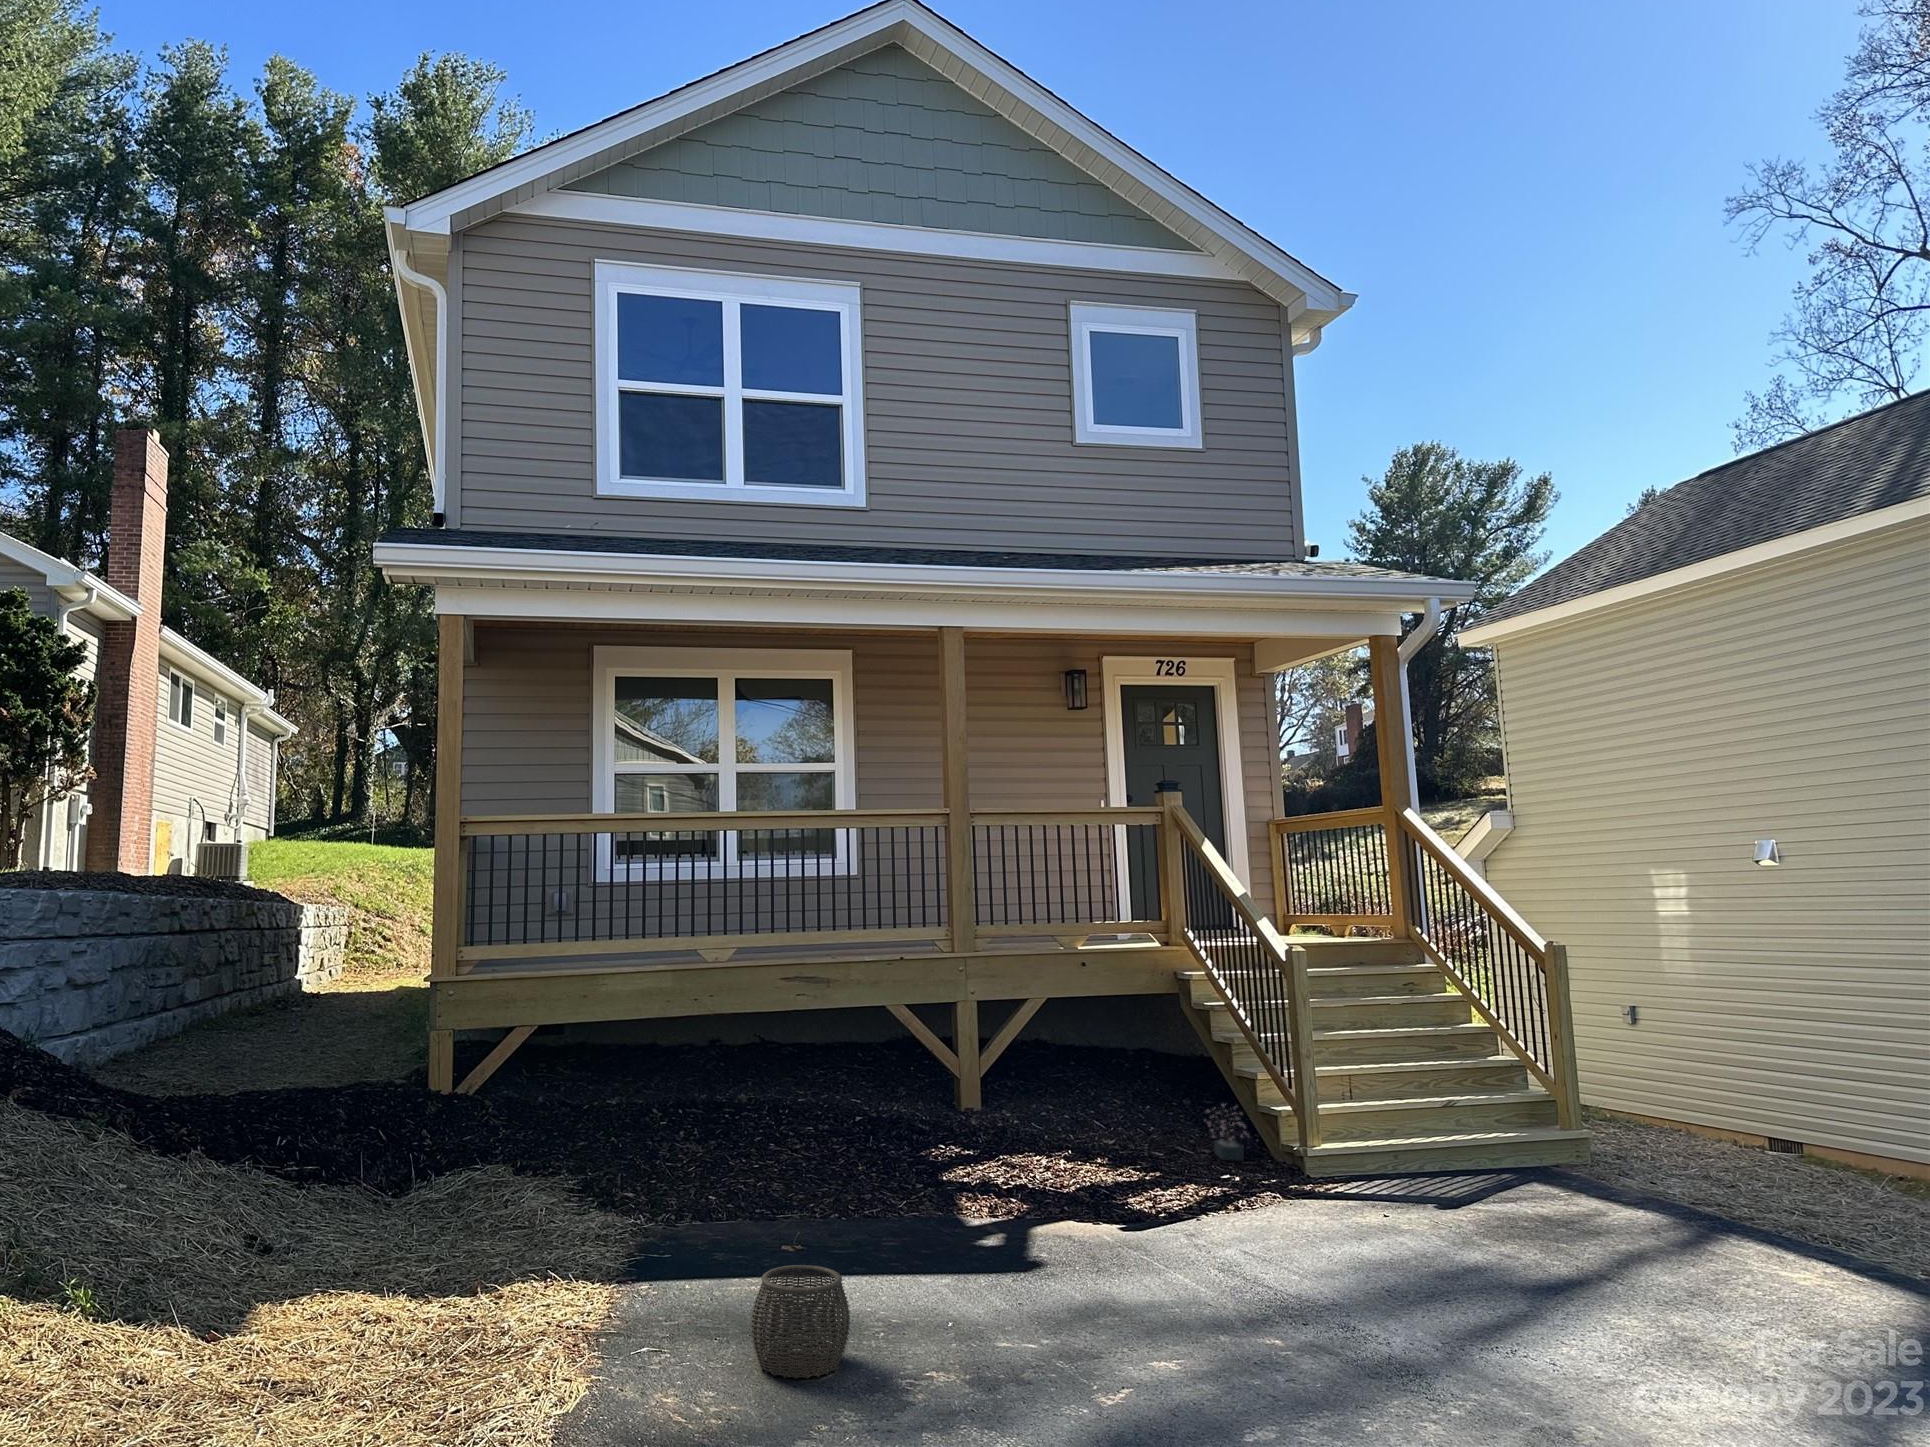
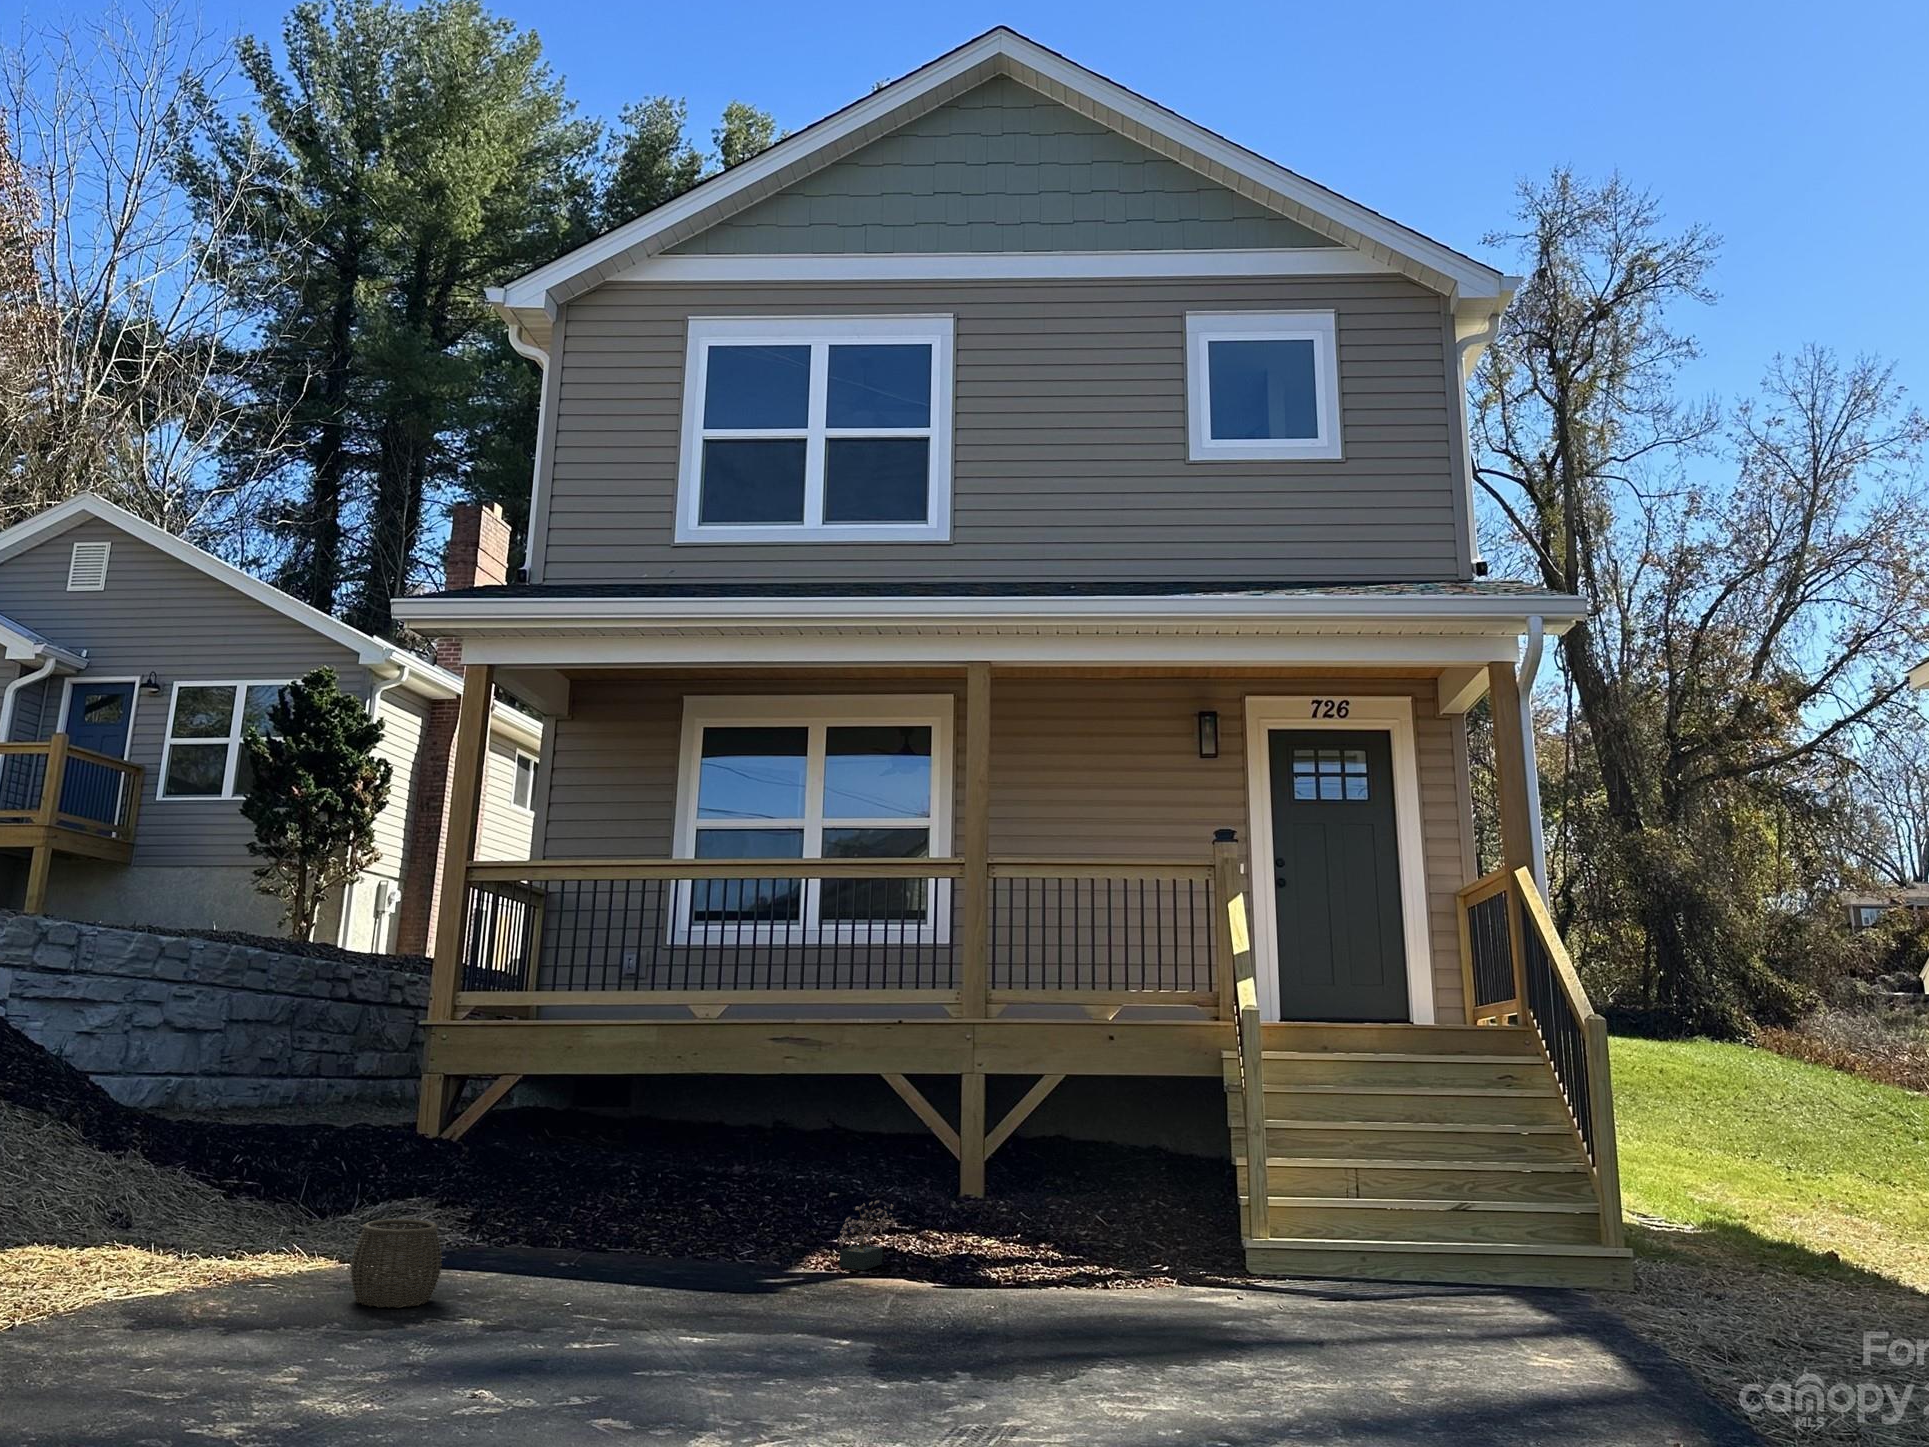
decorative plant: present [1207,1104,1247,1161] -> present [839,1201,895,1270]

